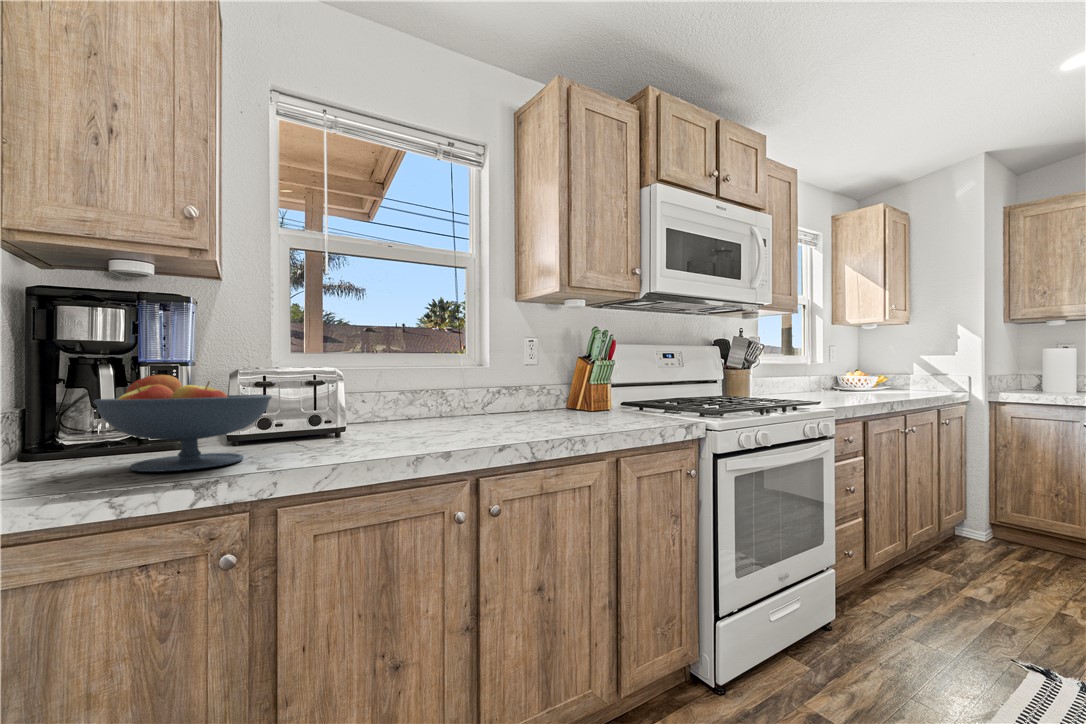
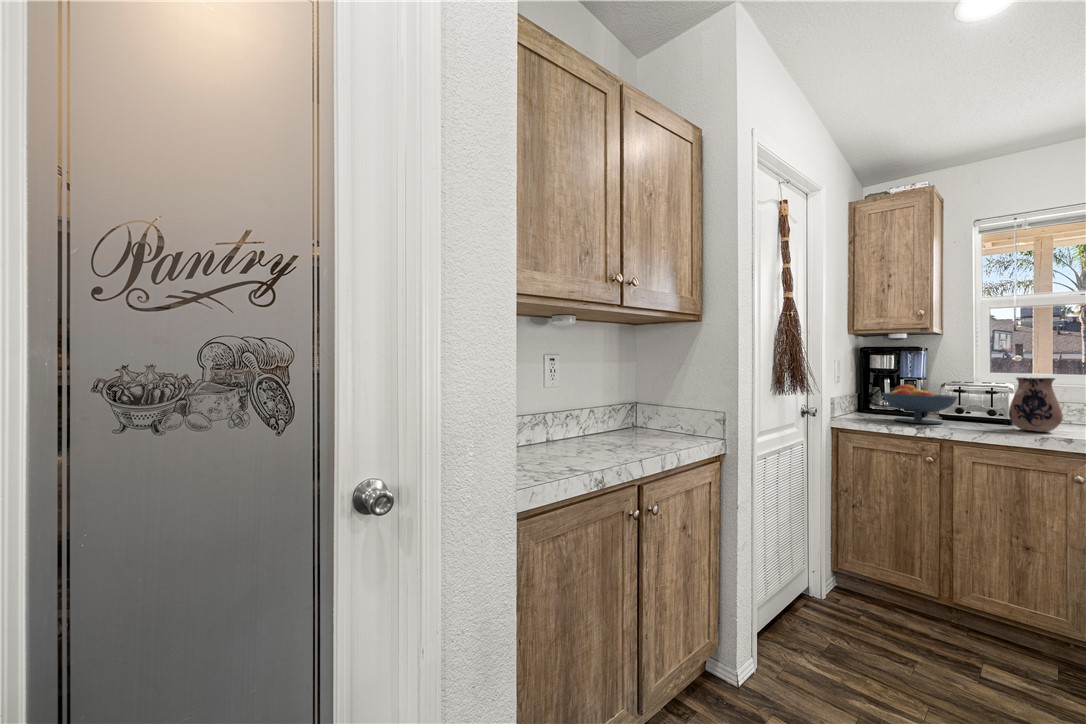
ceramic pitcher: none [357,351,427,448] -> present [1009,377,1063,432]

